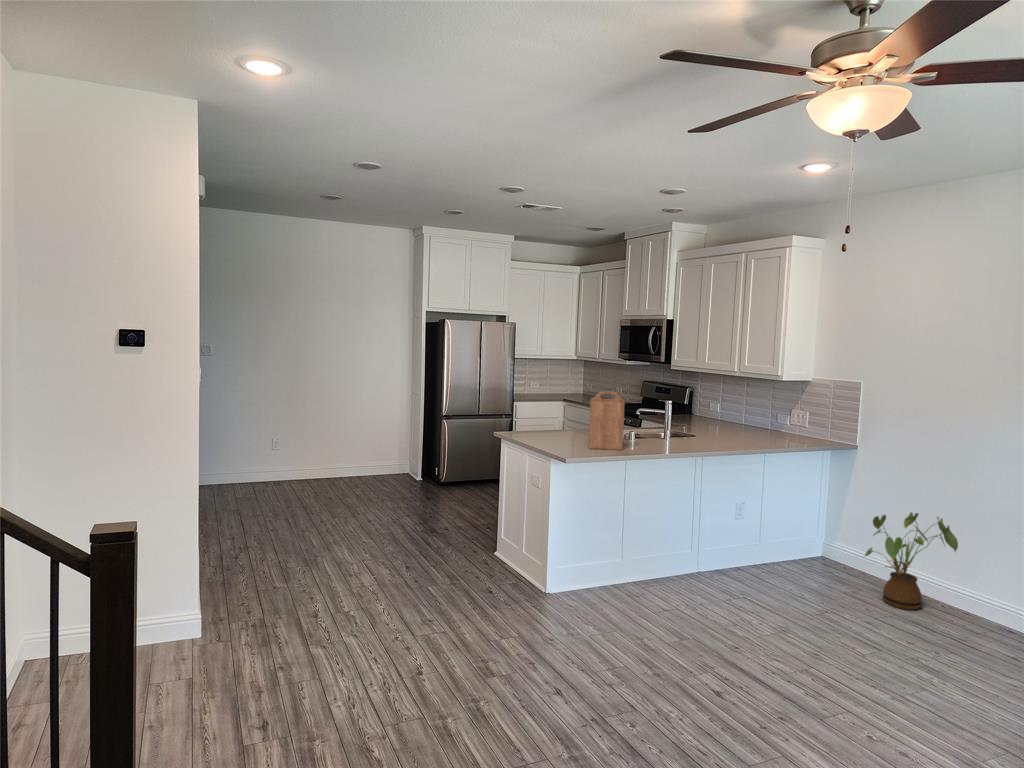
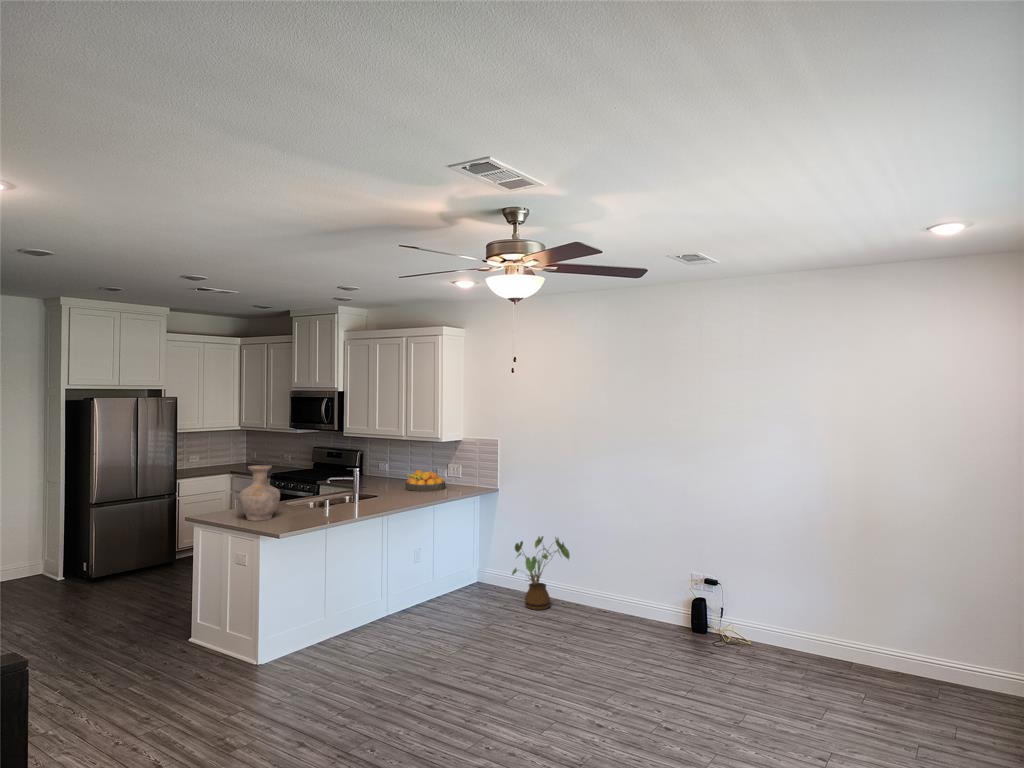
vase: none [539,387,581,445] -> present [239,465,280,521]
cutting board: present [589,391,625,450] -> none [292,466,323,520]
fruit bowl: none [734,411,785,437] -> present [405,470,445,491]

